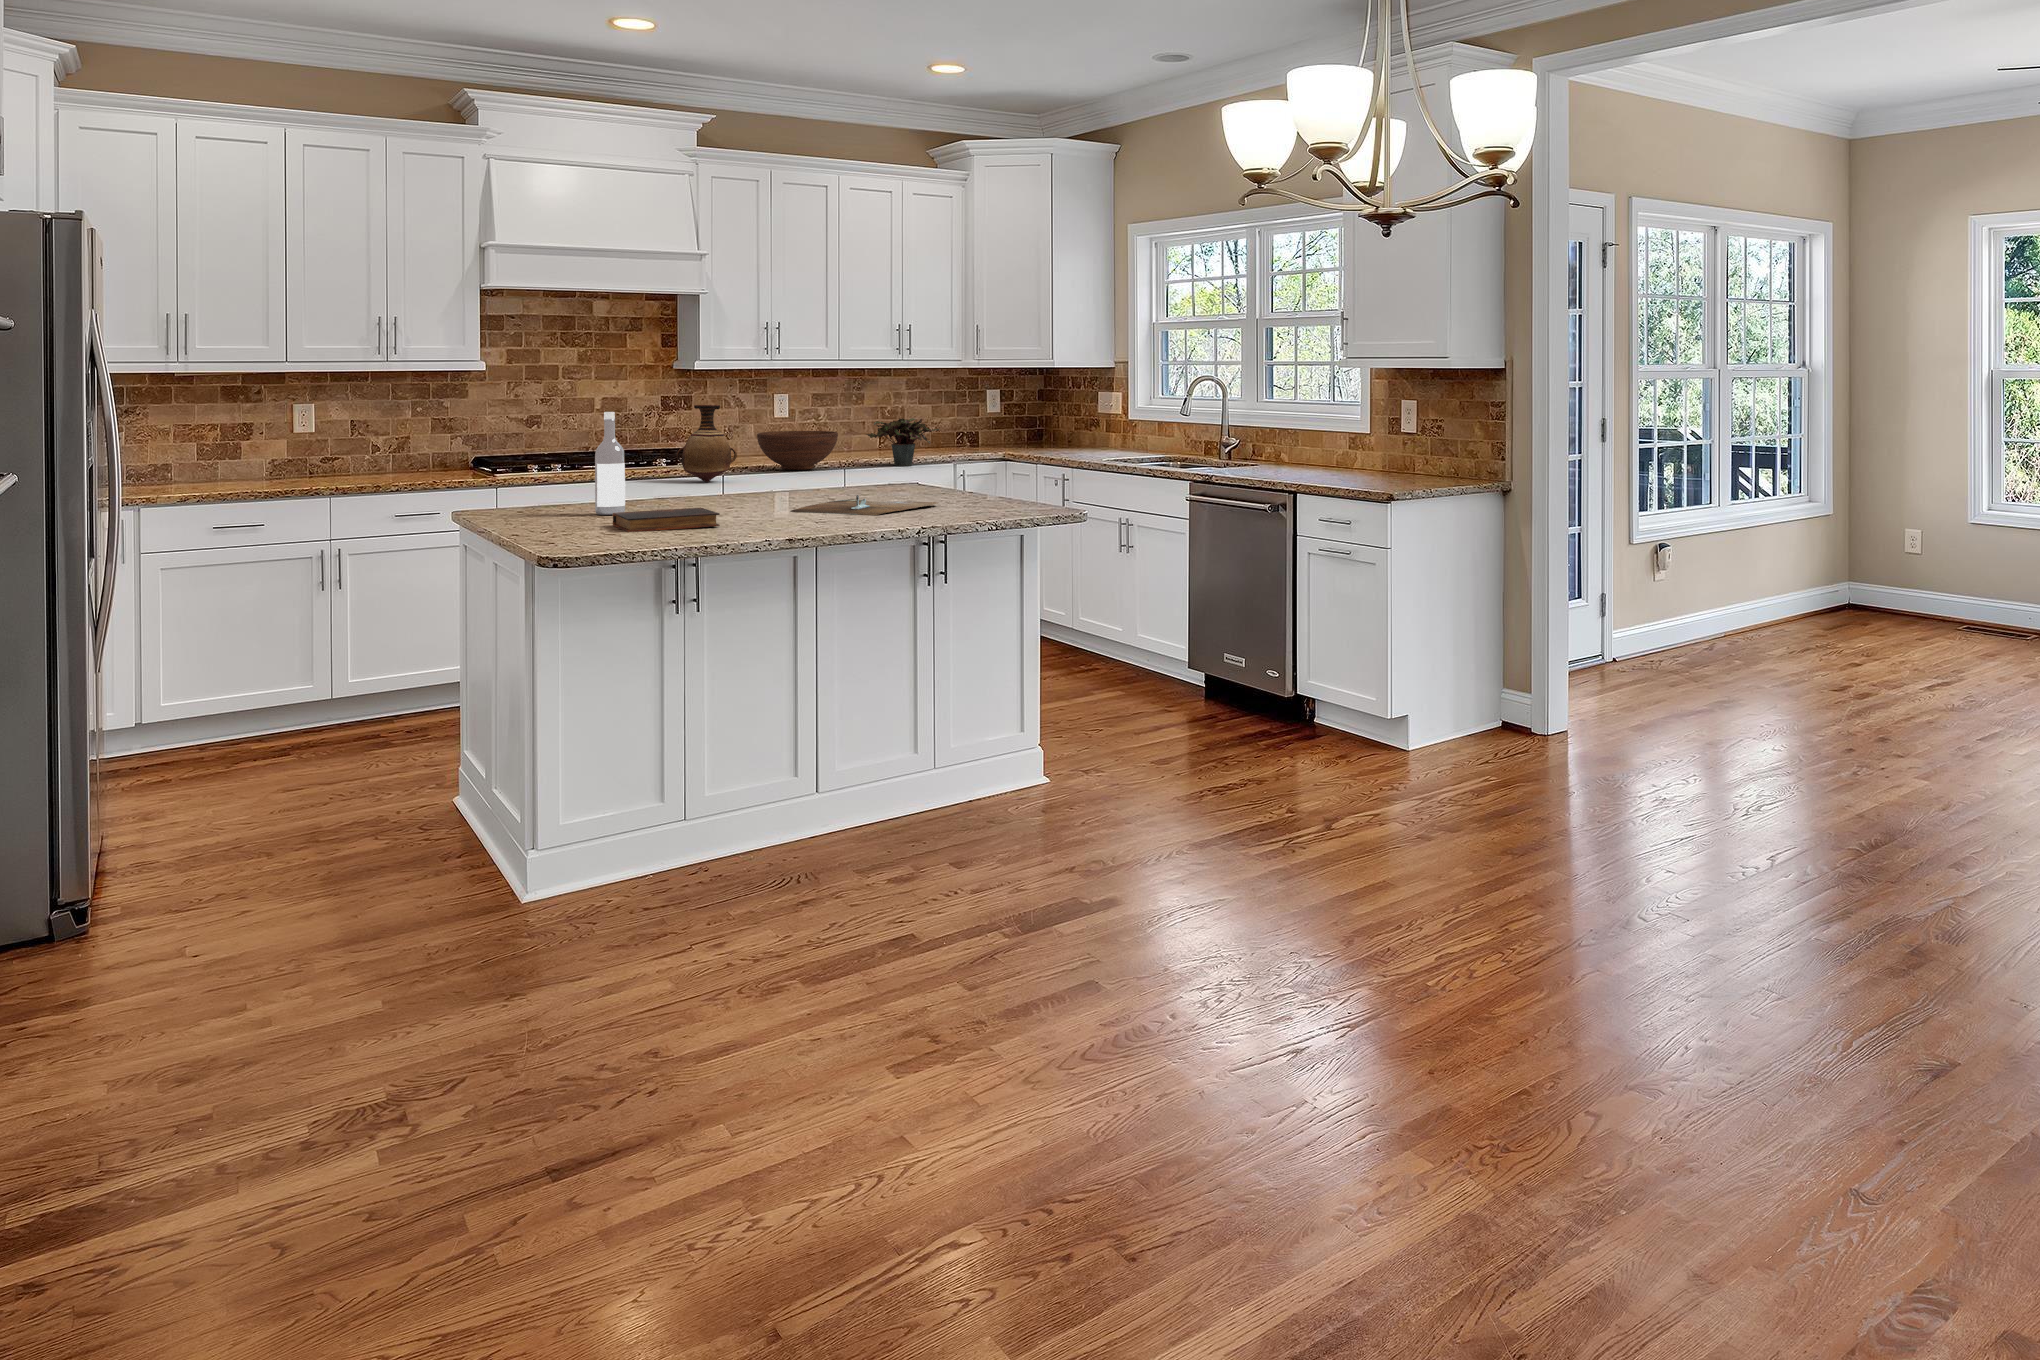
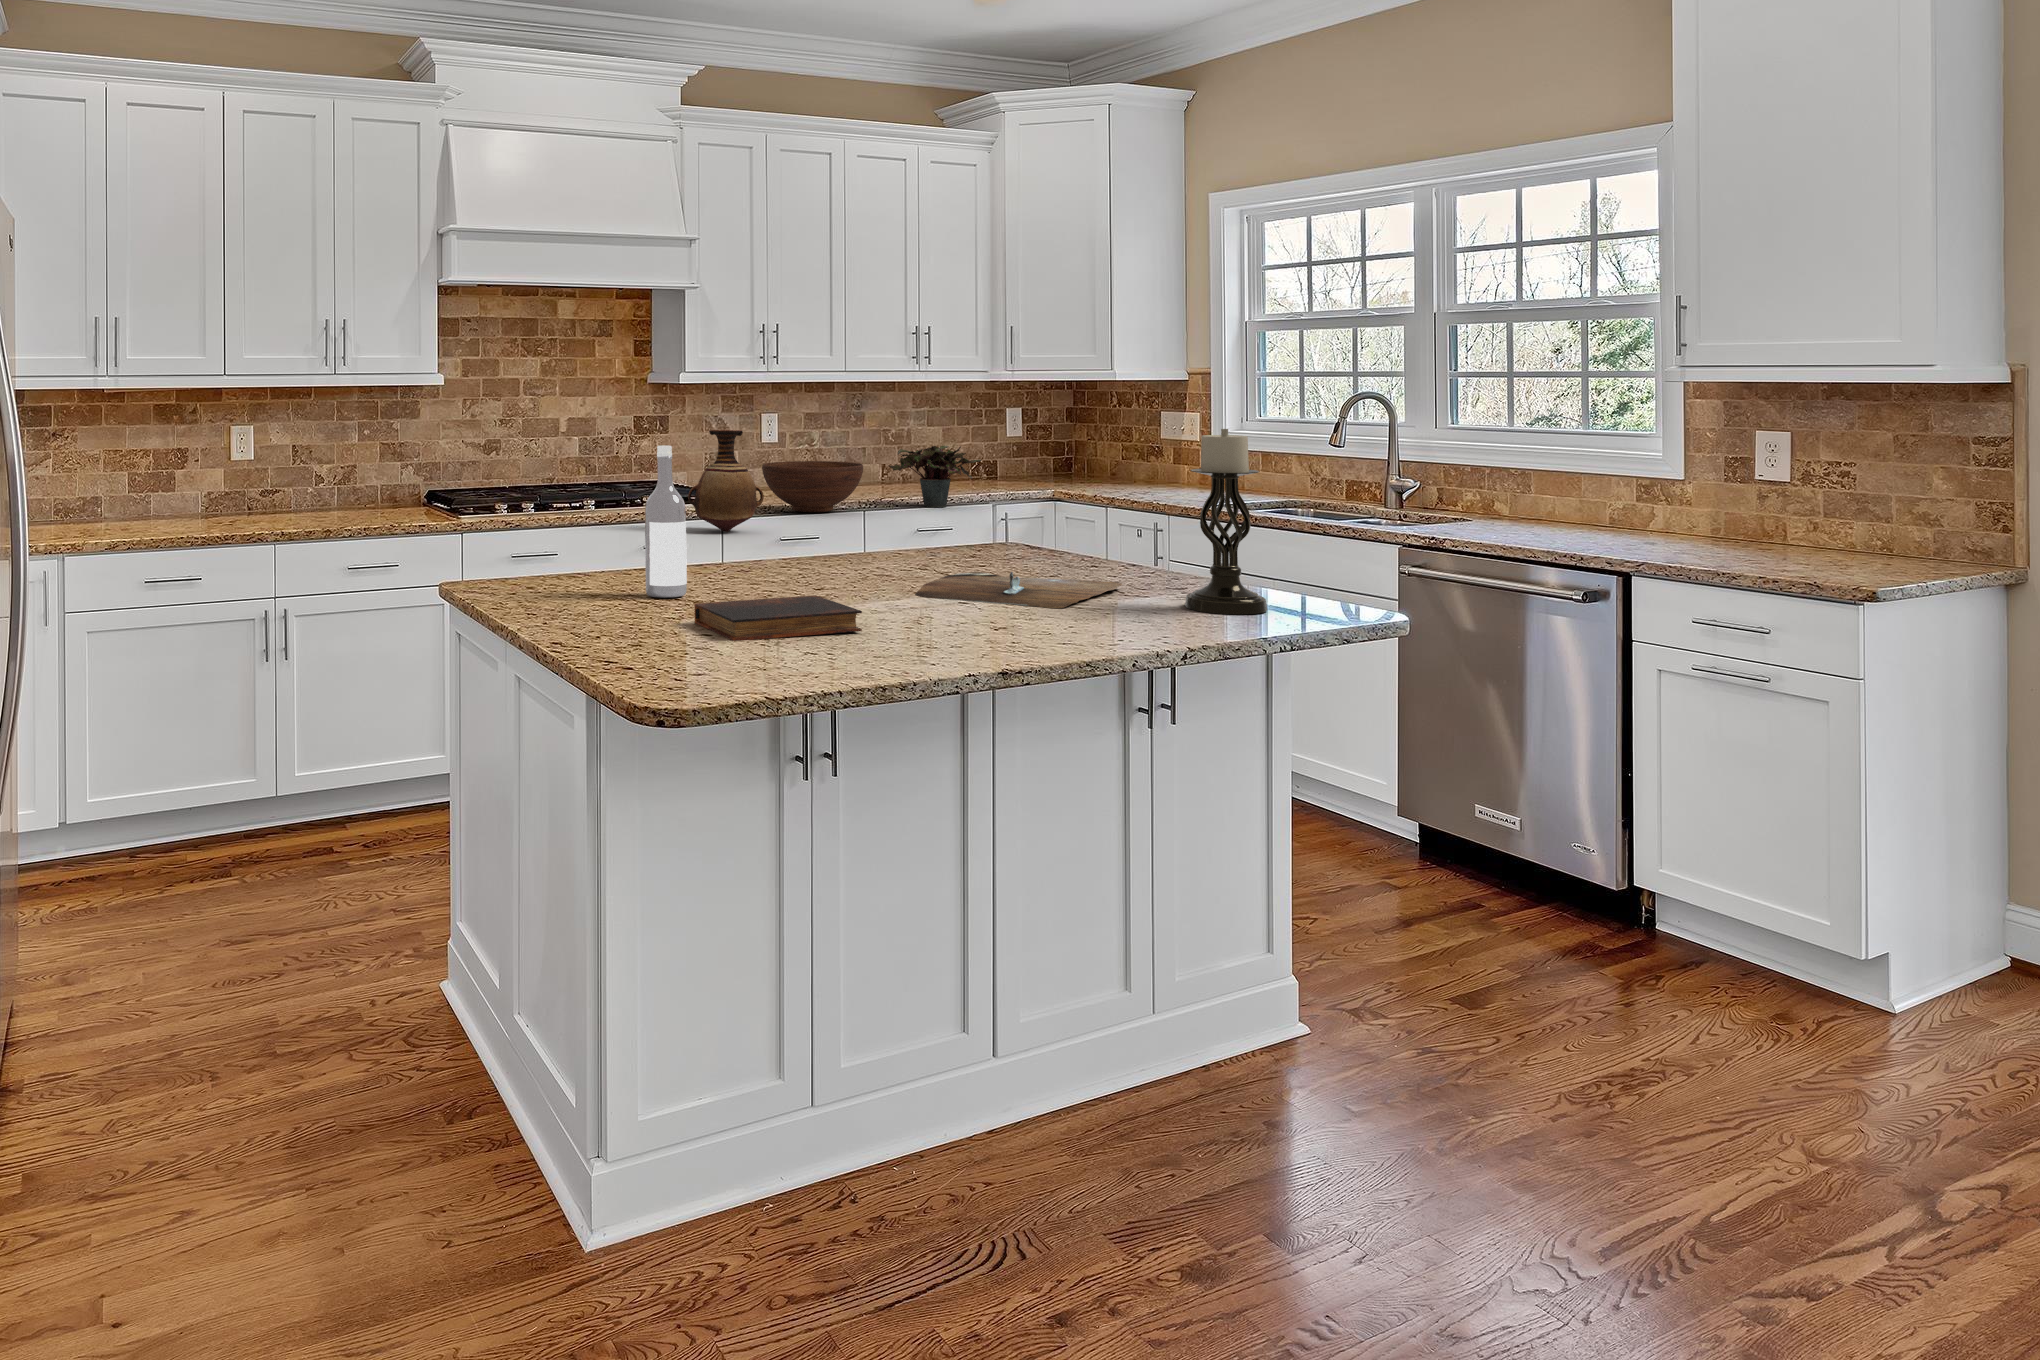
candle holder: none [960,399,1010,516] -> present [1185,429,1267,615]

